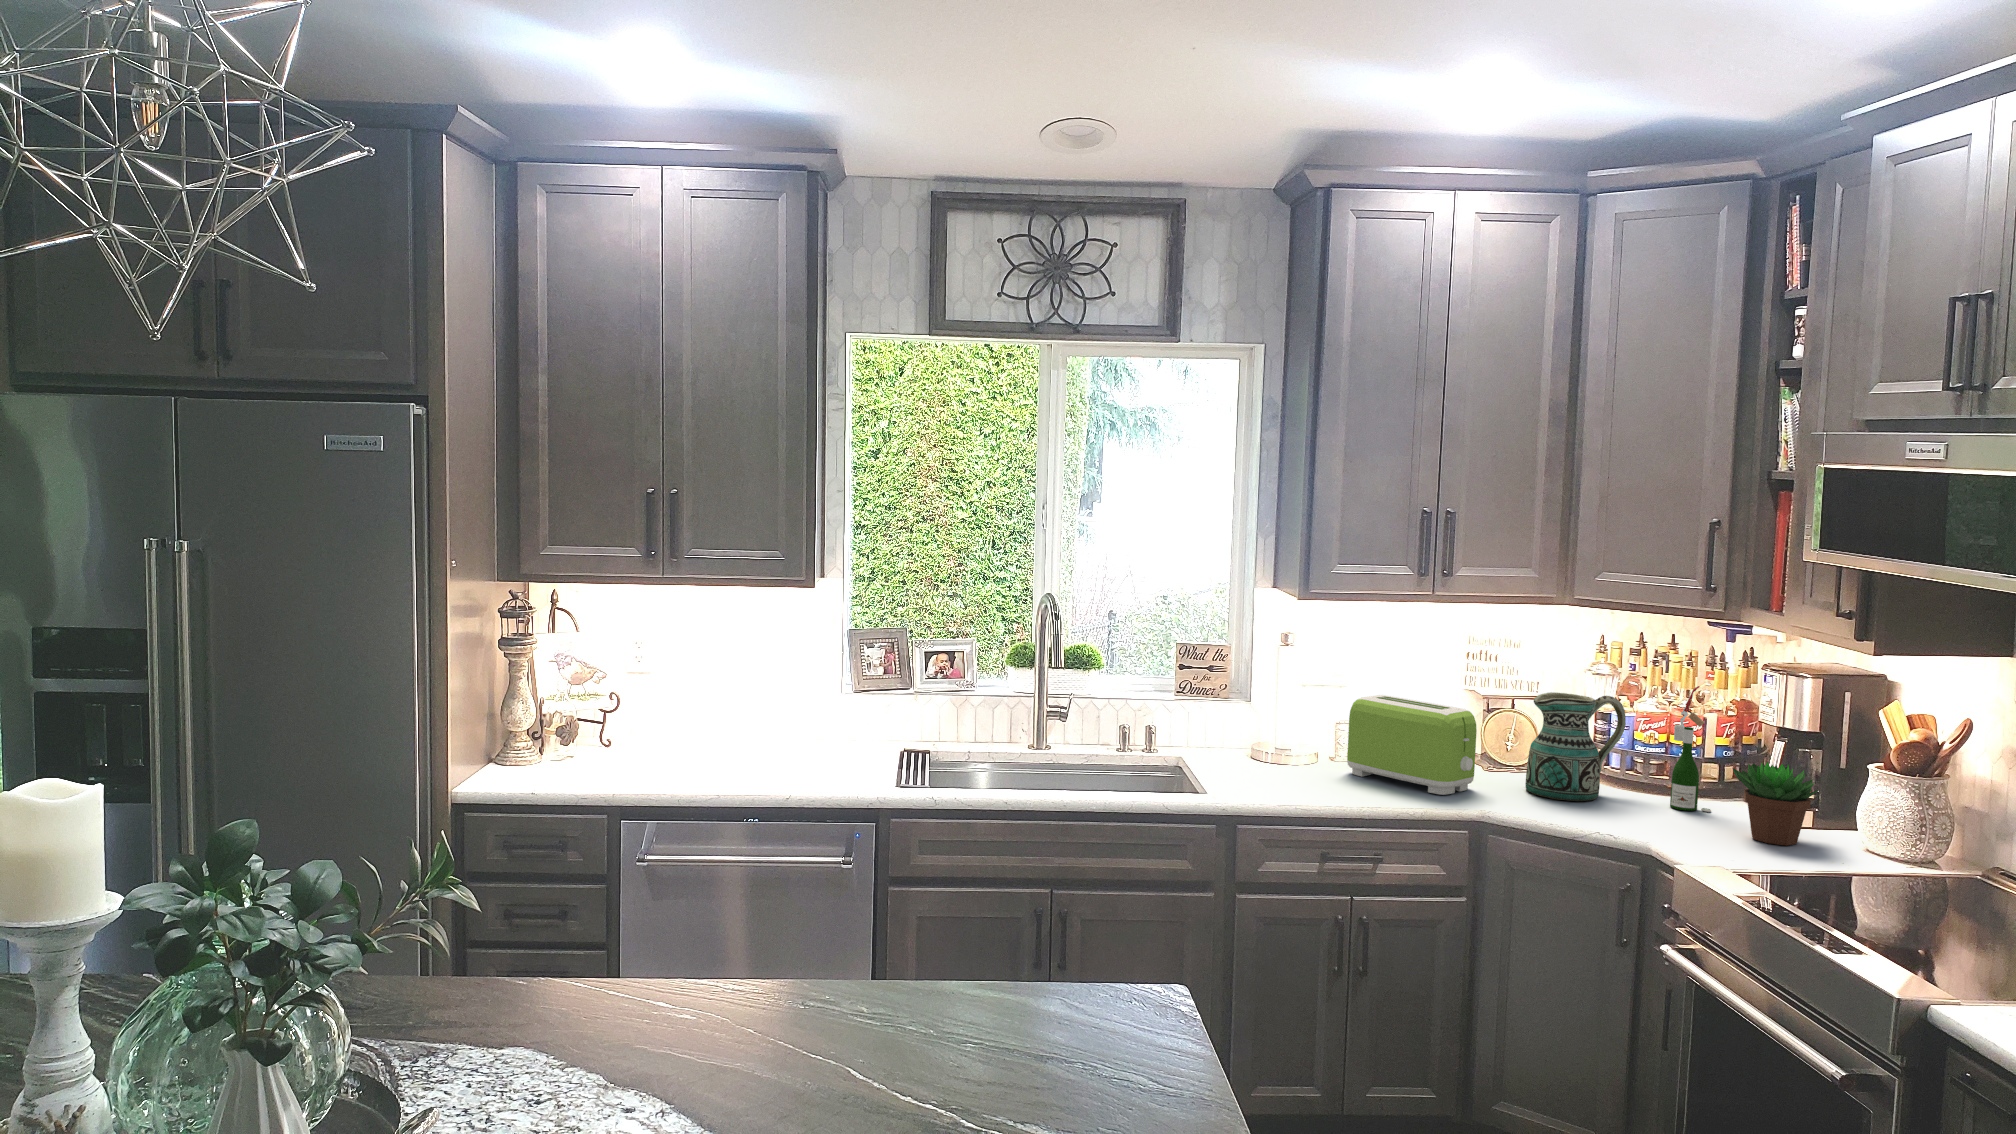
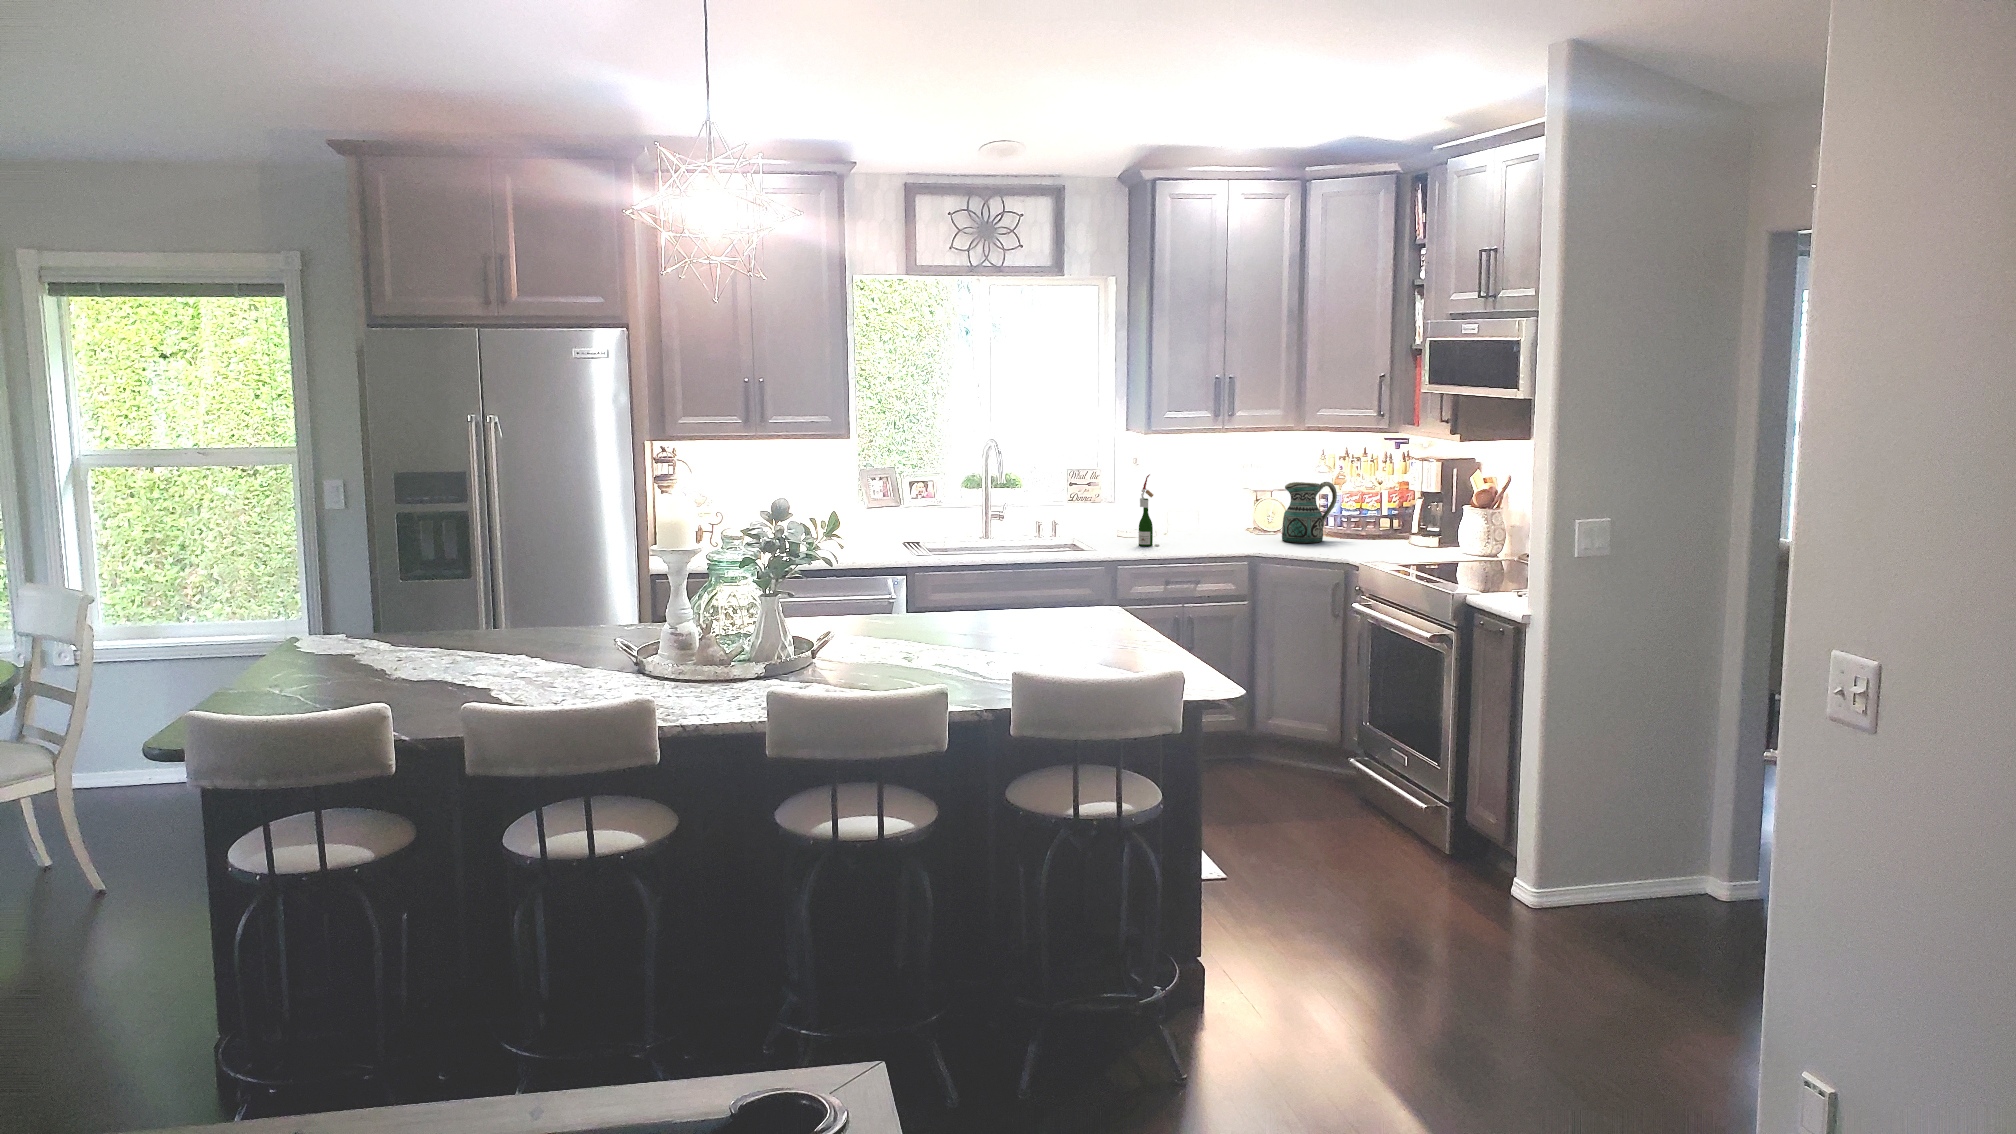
wine bottle: present [1670,686,1711,812] -> present [1139,474,1159,546]
toaster: present [1347,695,1477,795] -> none [1179,491,1253,544]
succulent plant: present [1733,762,1818,845] -> none [1391,508,1434,552]

